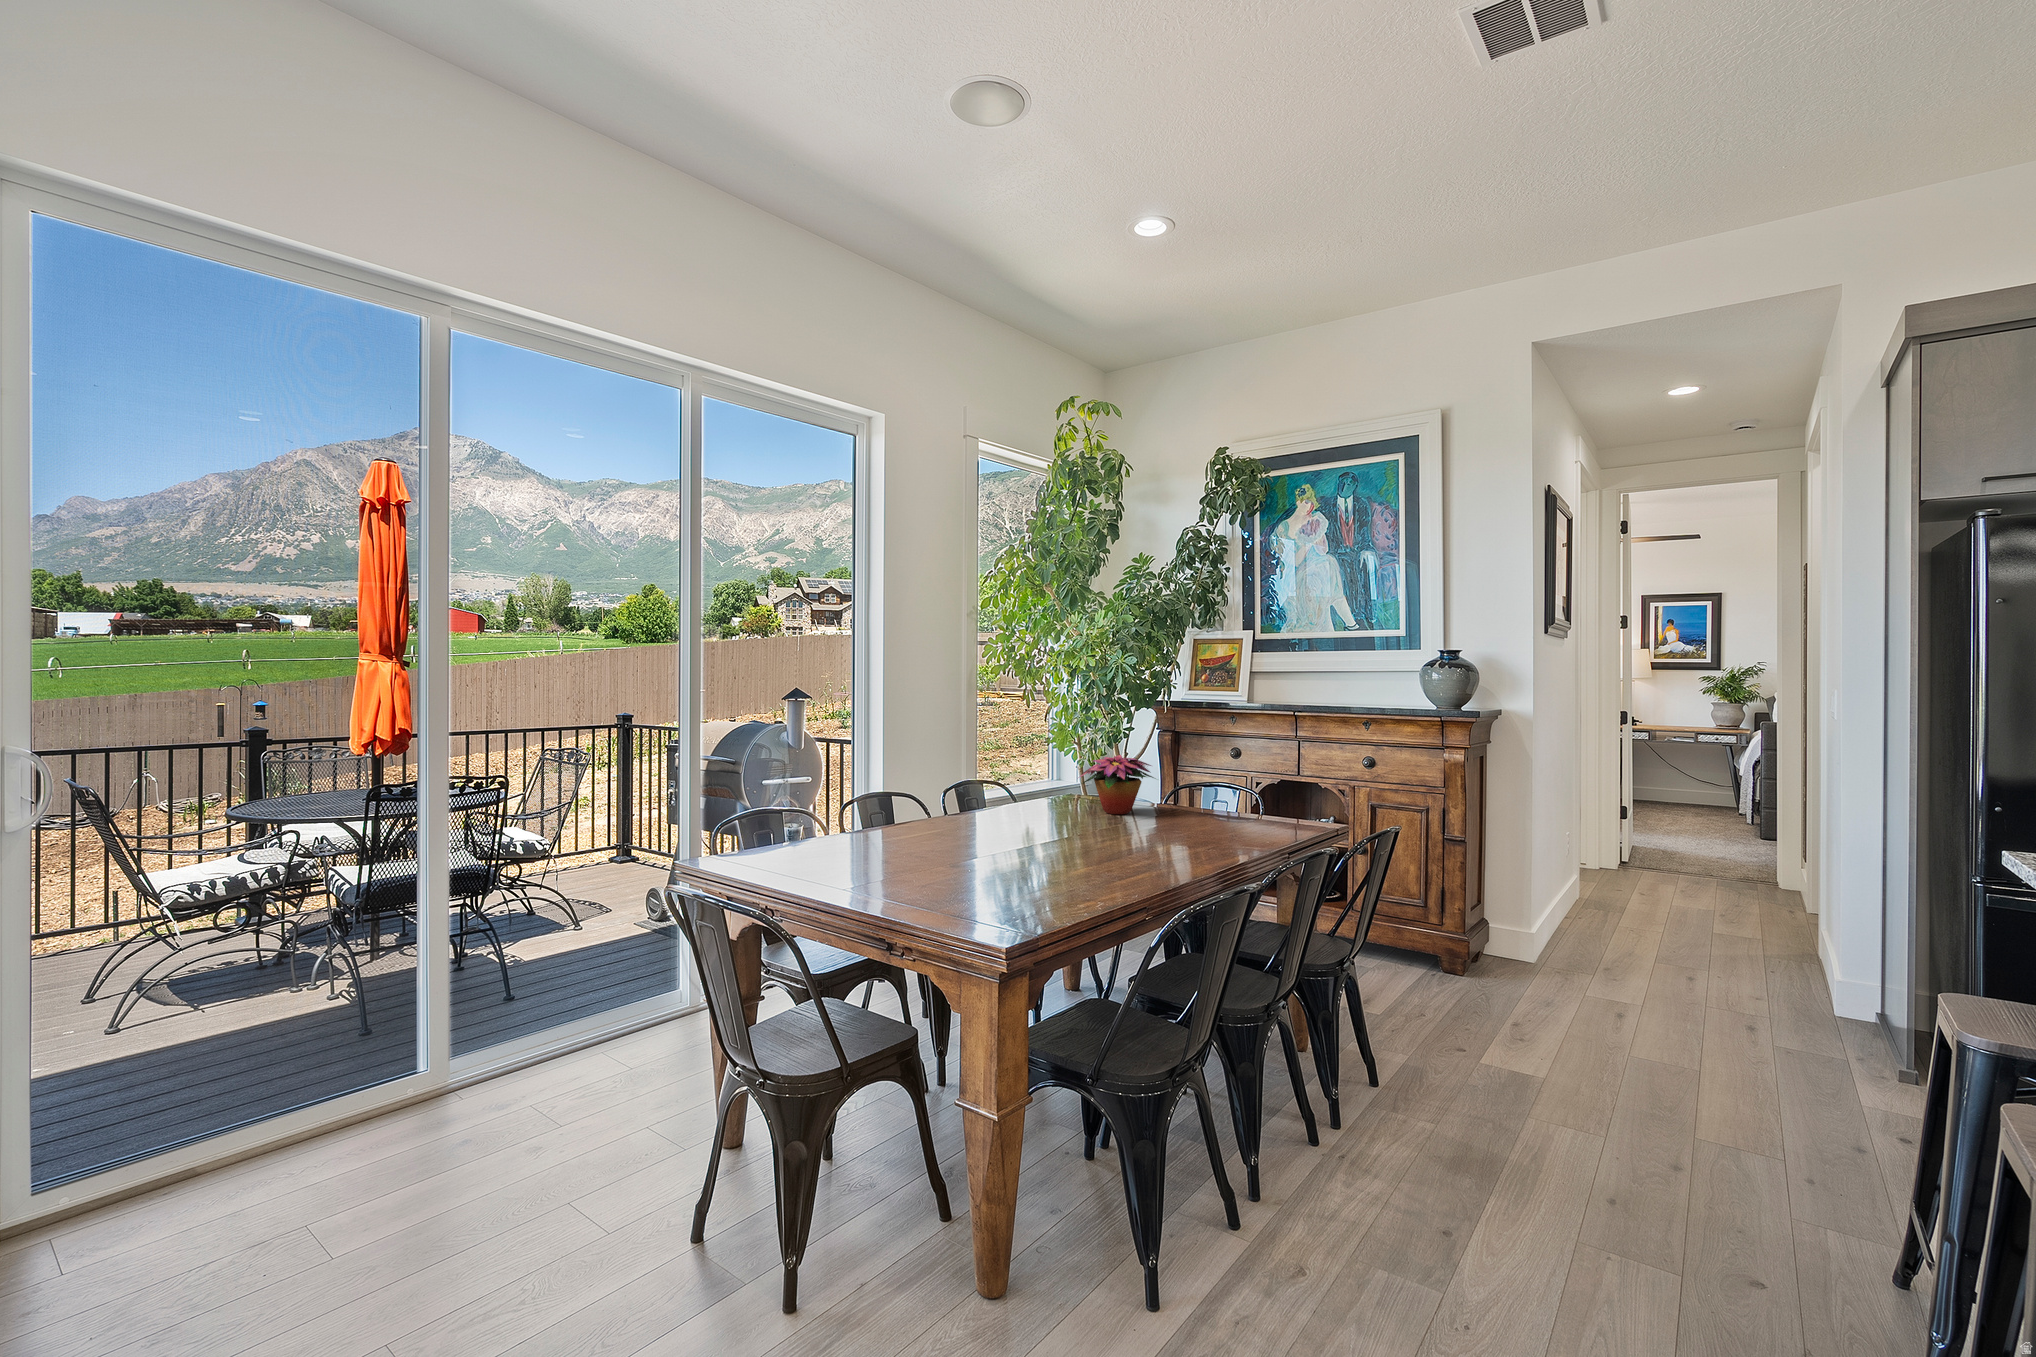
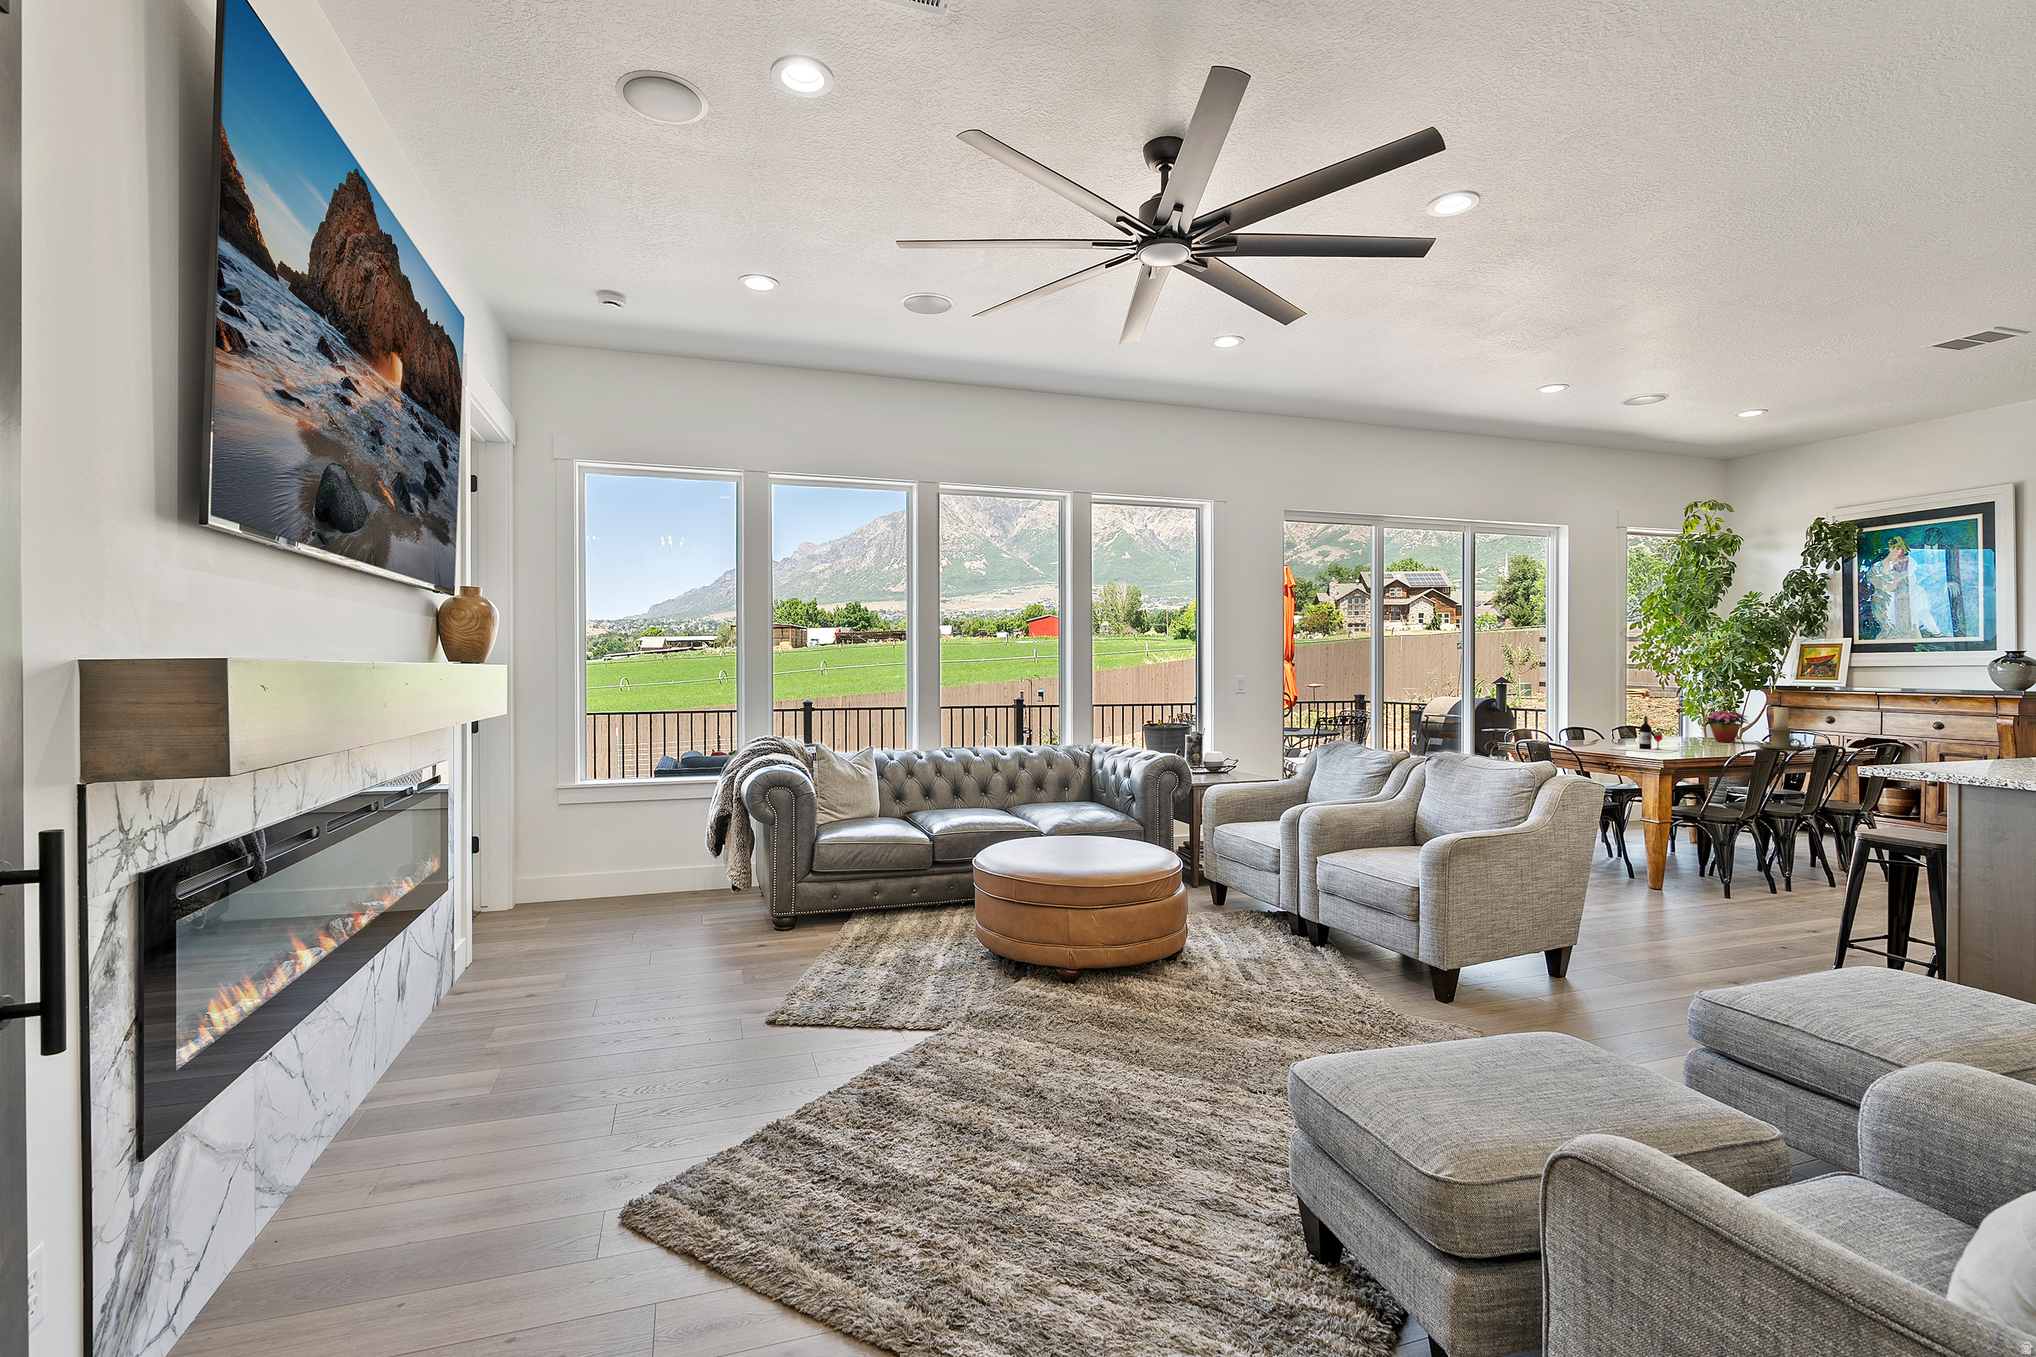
candle holder: none [1171,755,1248,841] -> present [1757,707,1805,750]
wine bottle: none [902,795,1049,894] -> present [1611,716,1678,753]

